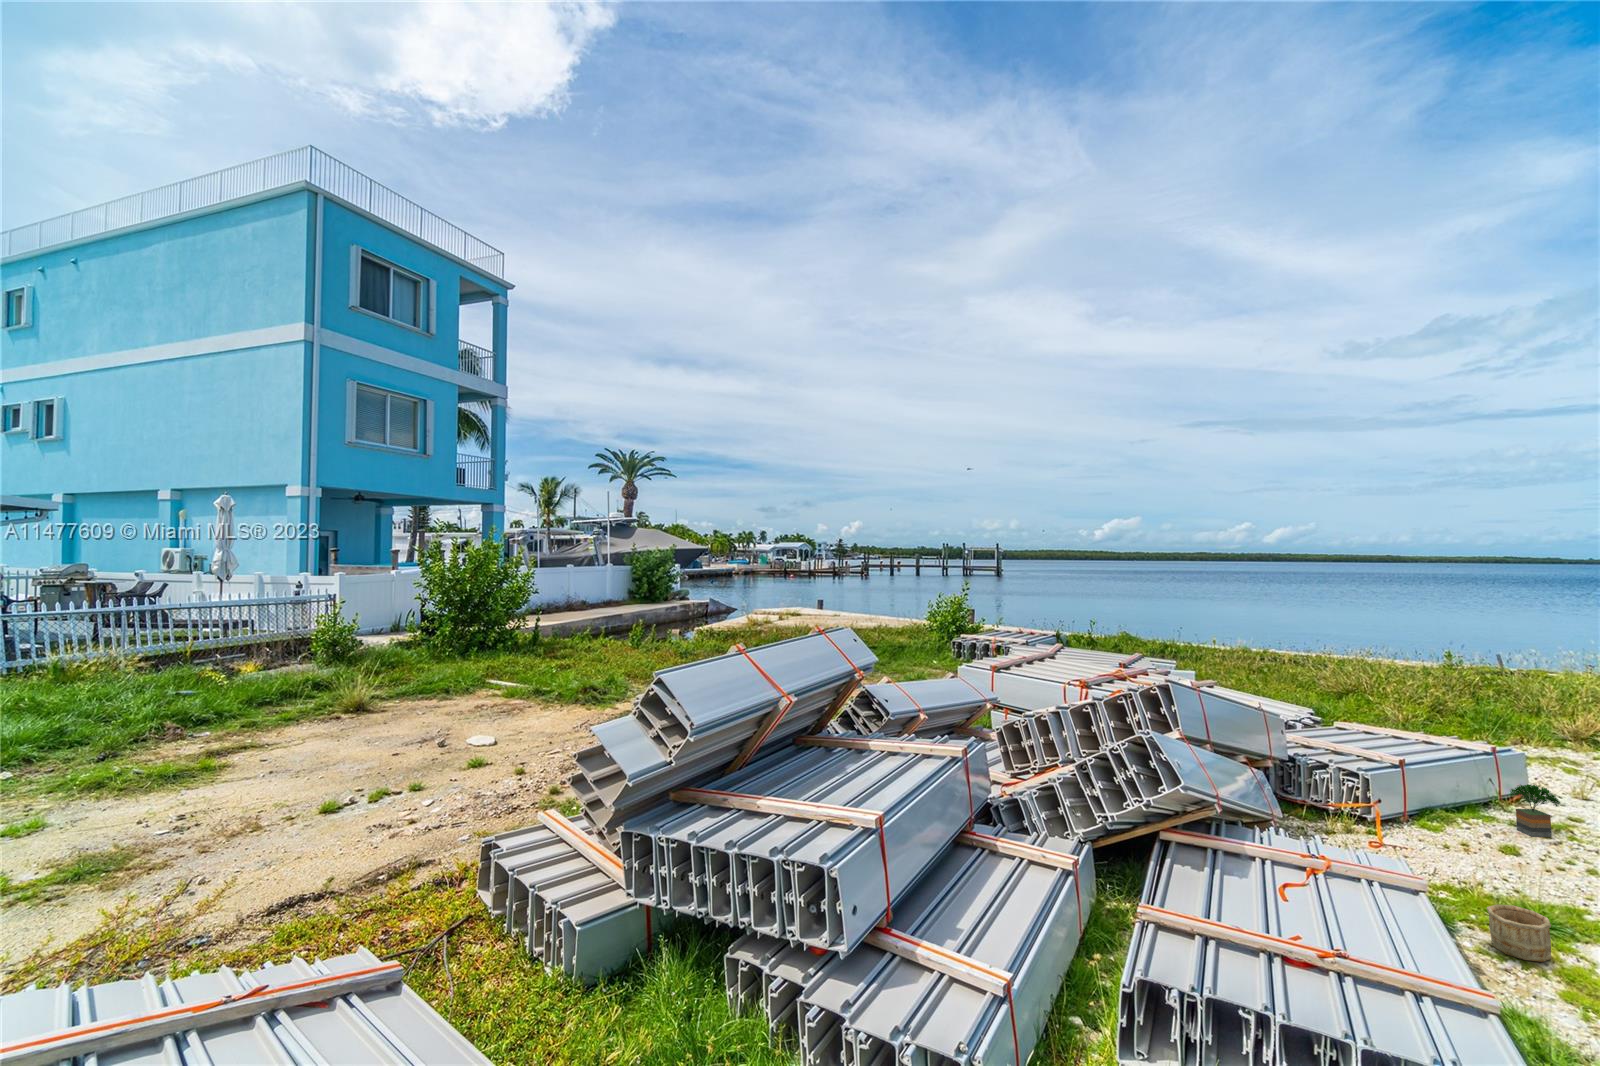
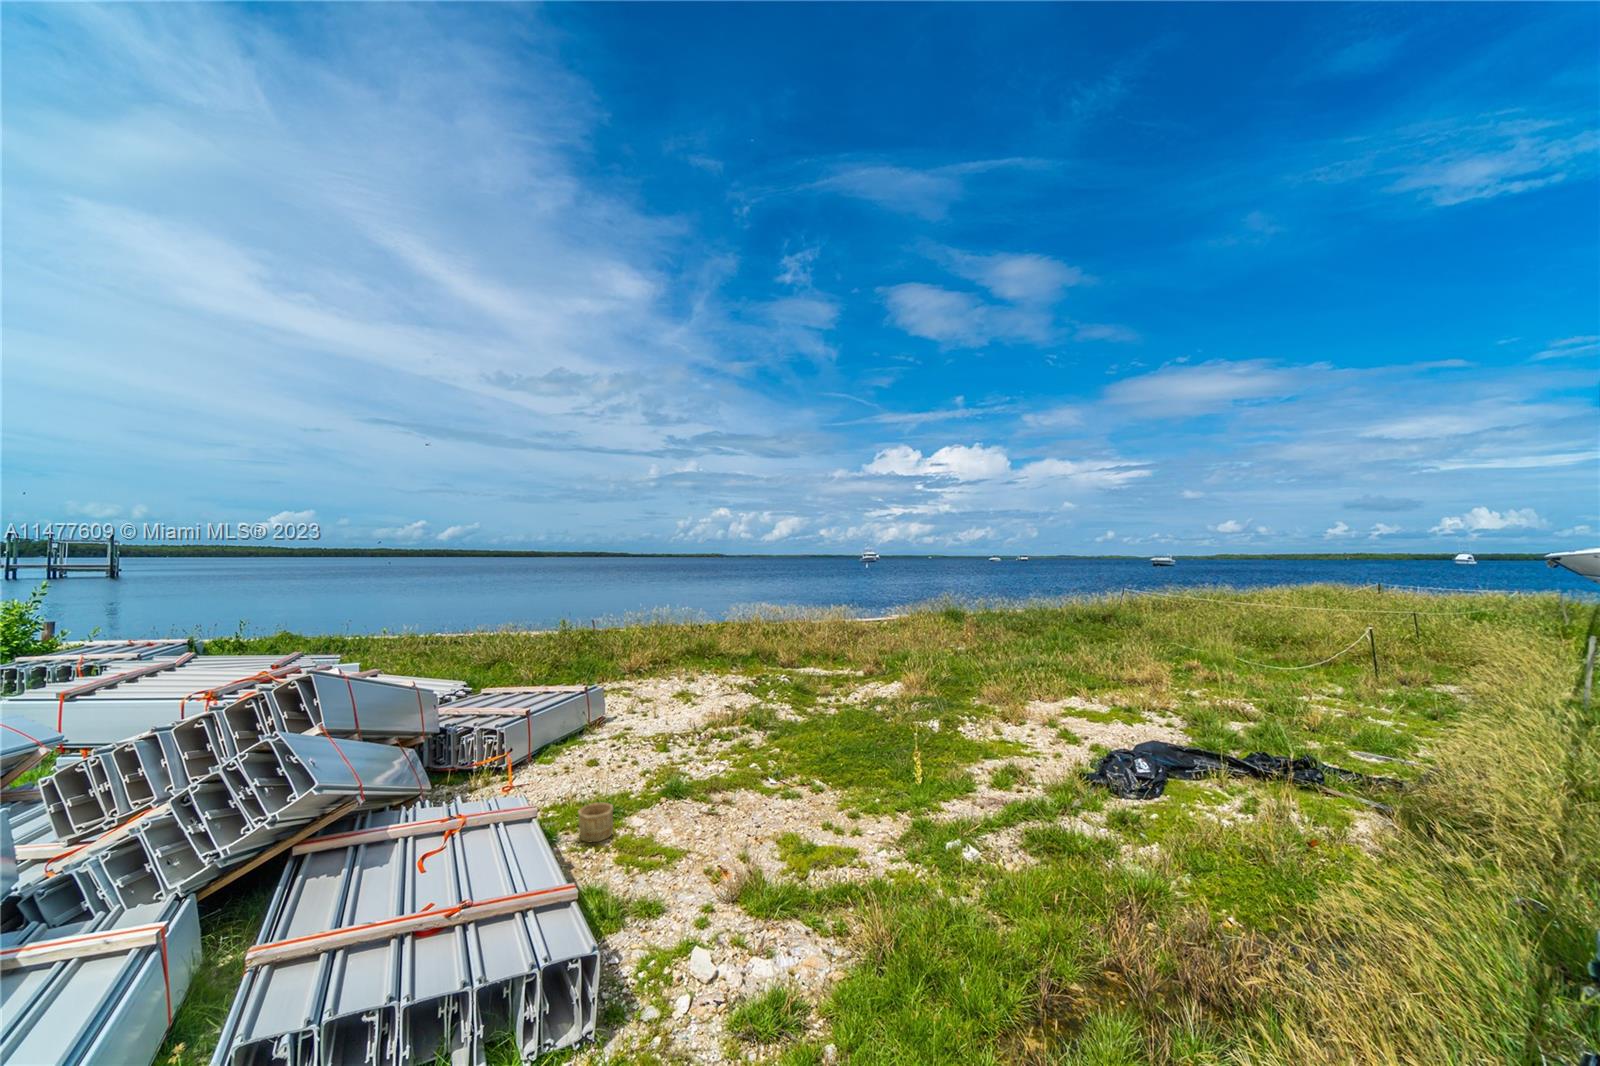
potted tree: present [1510,784,1561,837] -> none [594,709,621,747]

